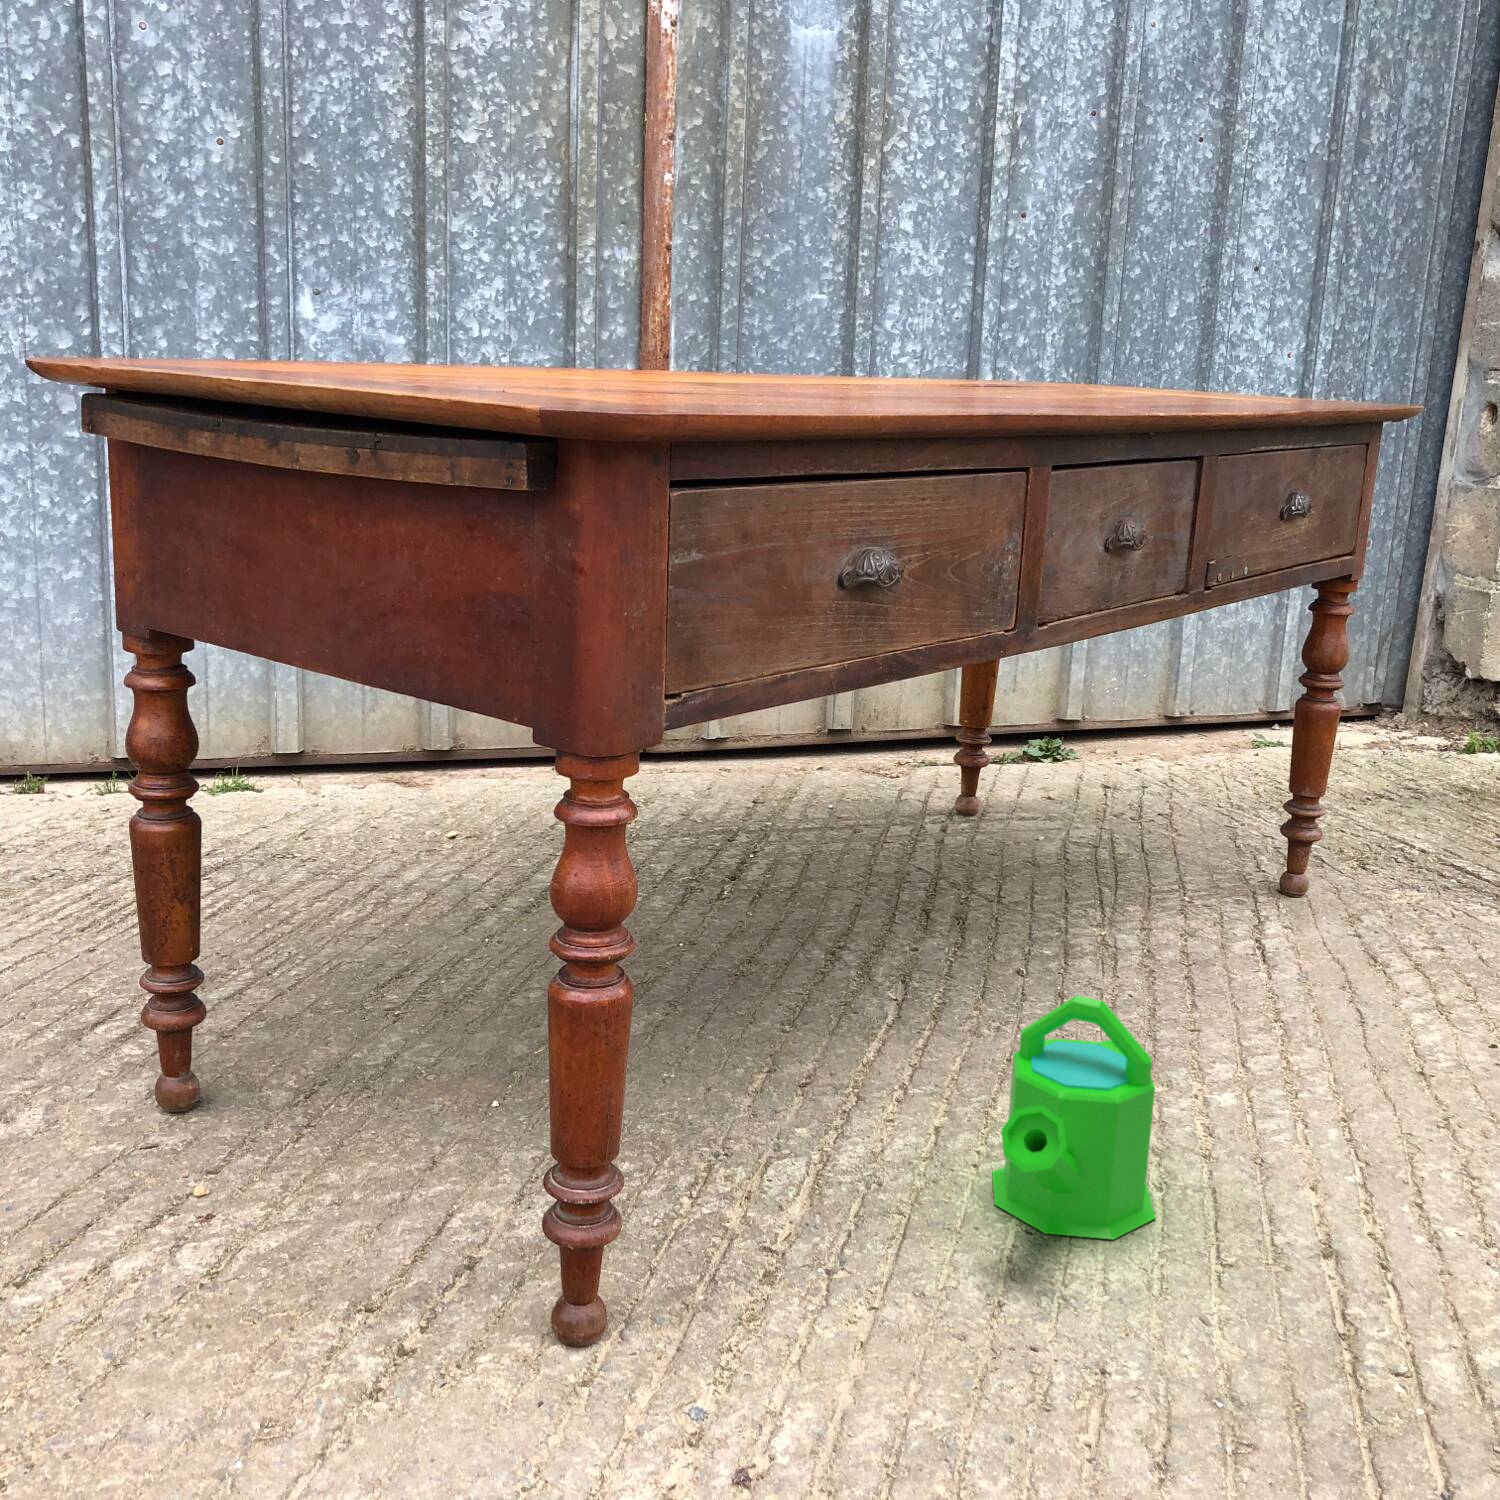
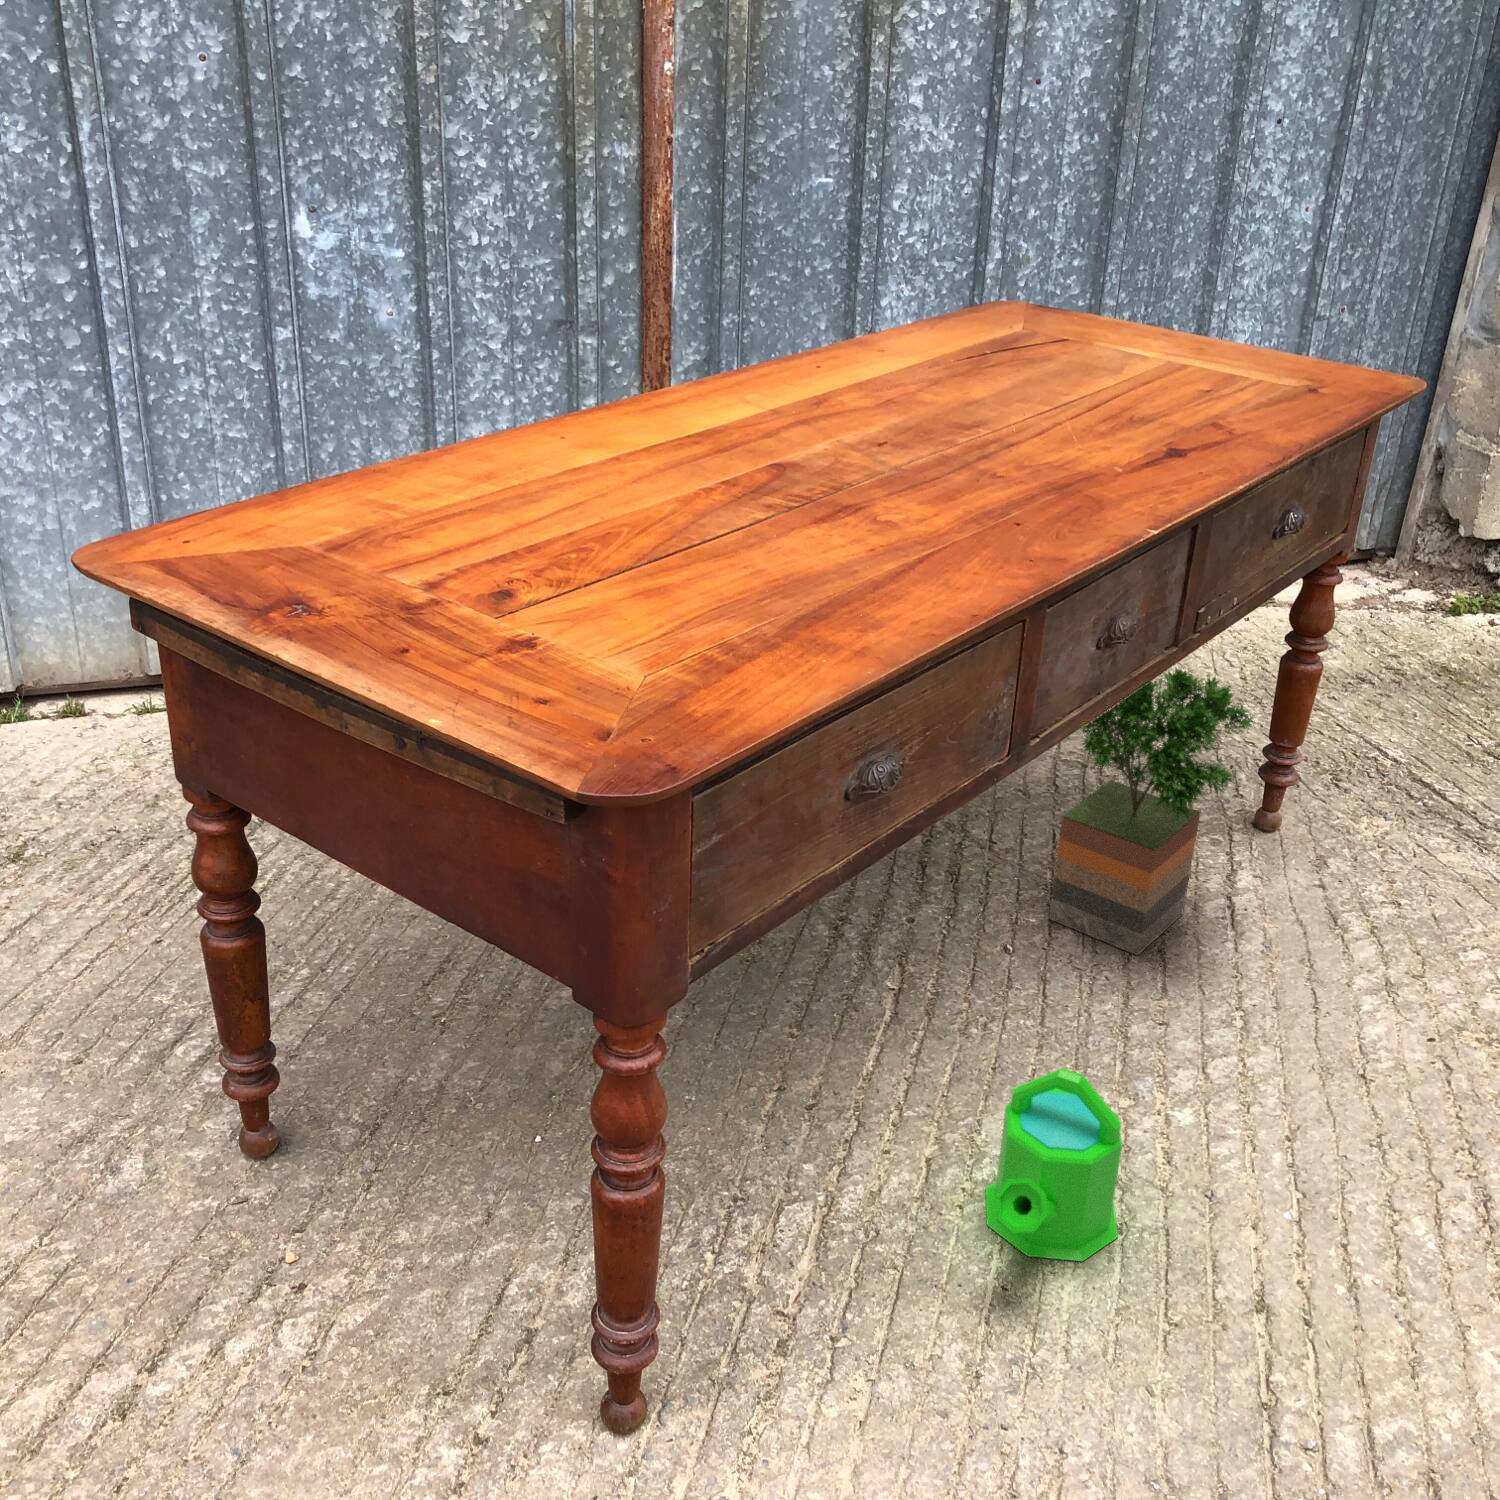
potted tree: none [1060,658,1278,987] -> present [1049,667,1253,955]

